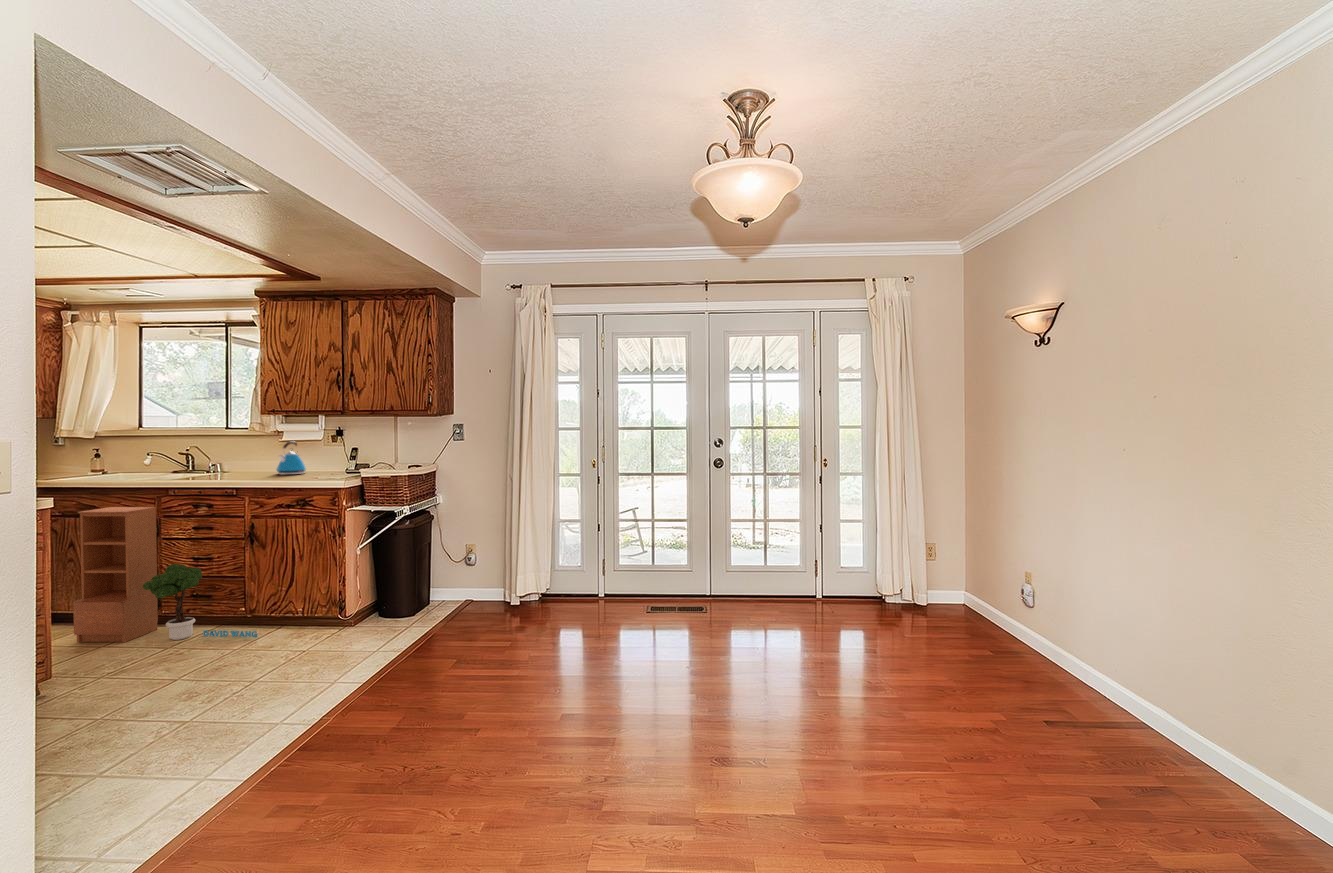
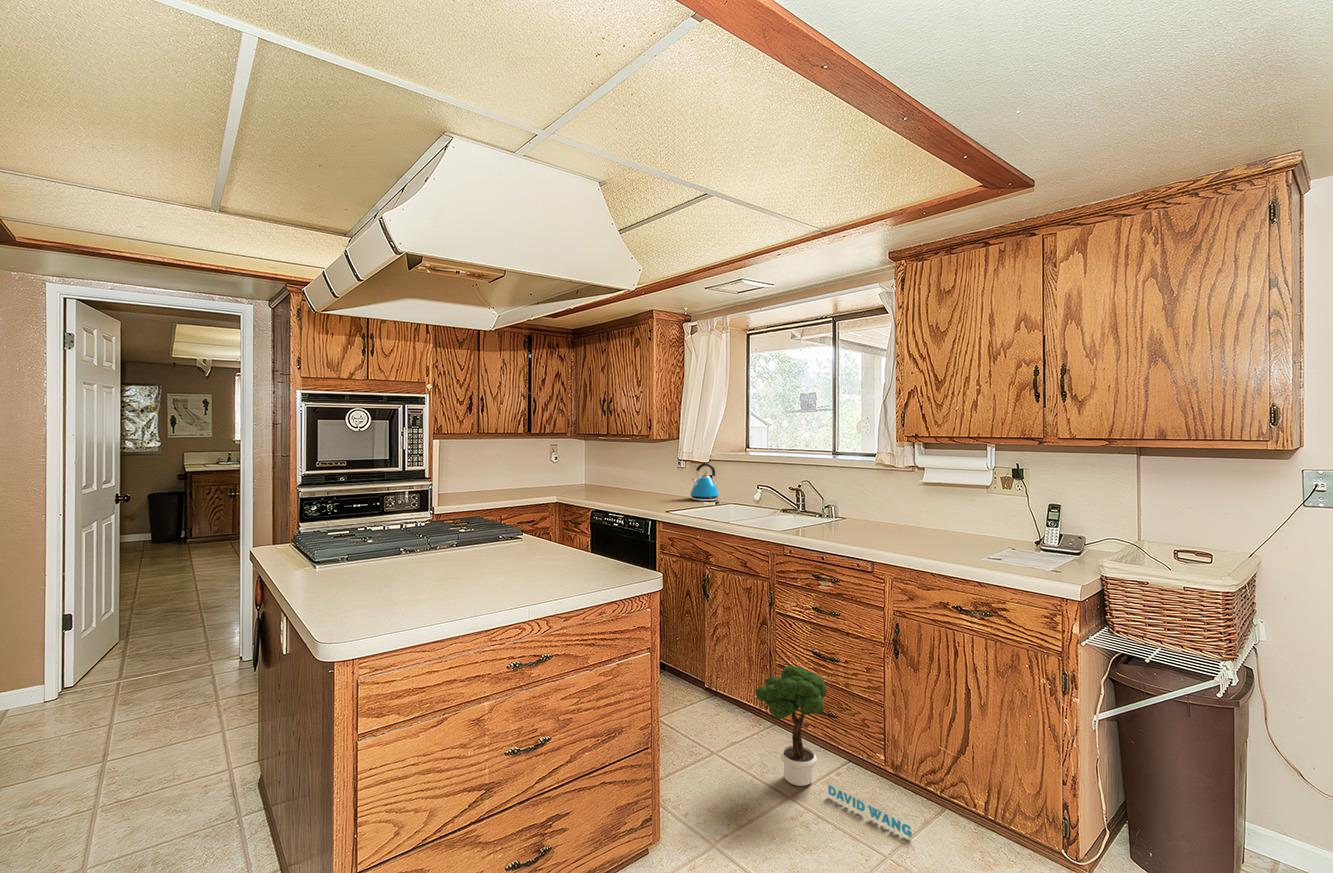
kettle: present [277,441,306,474] -> present [690,463,719,501]
bookcase: present [73,507,158,642] -> none [684,561,770,761]

